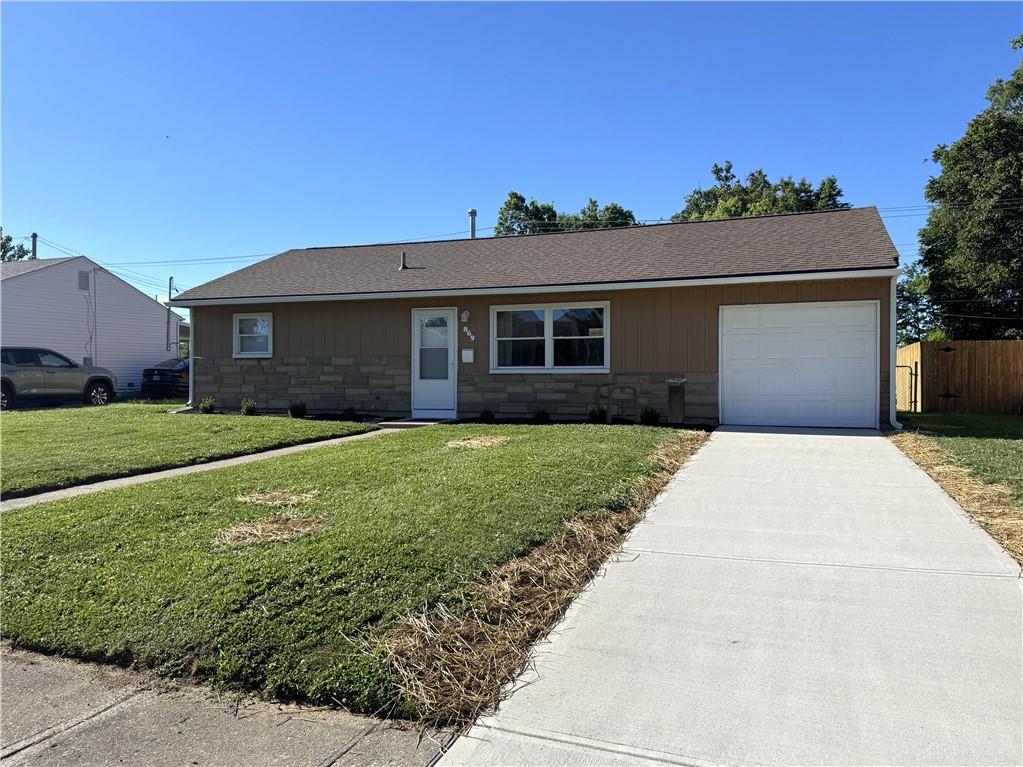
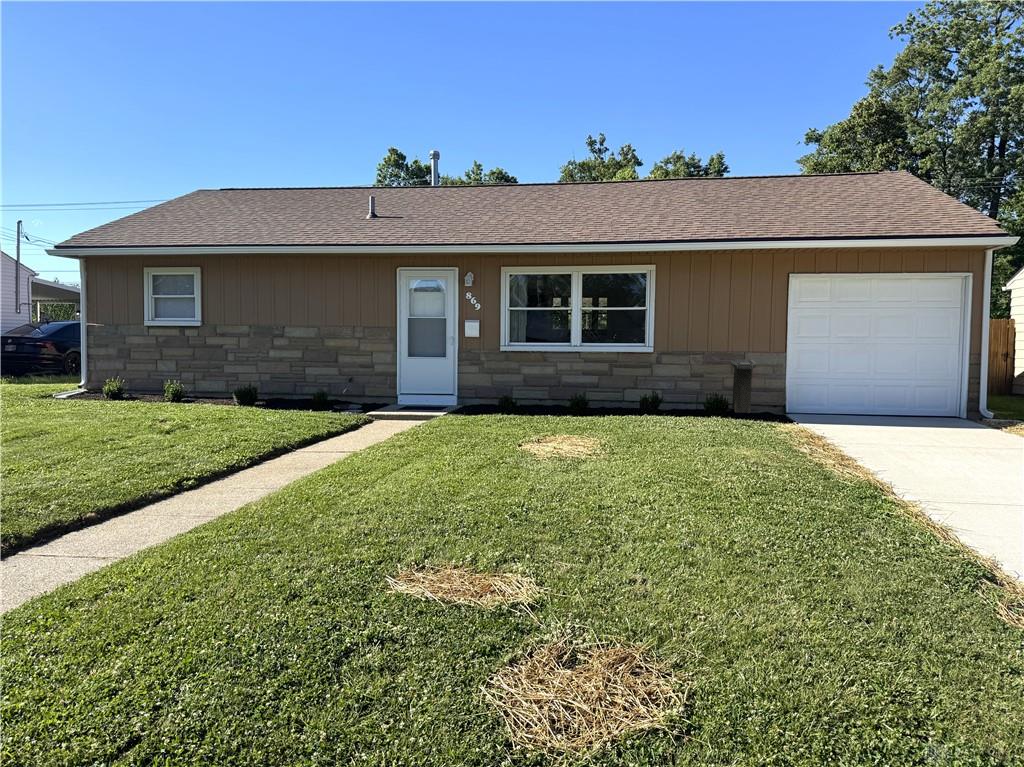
bench: present [595,381,640,423] -> none [638,361,703,414]

